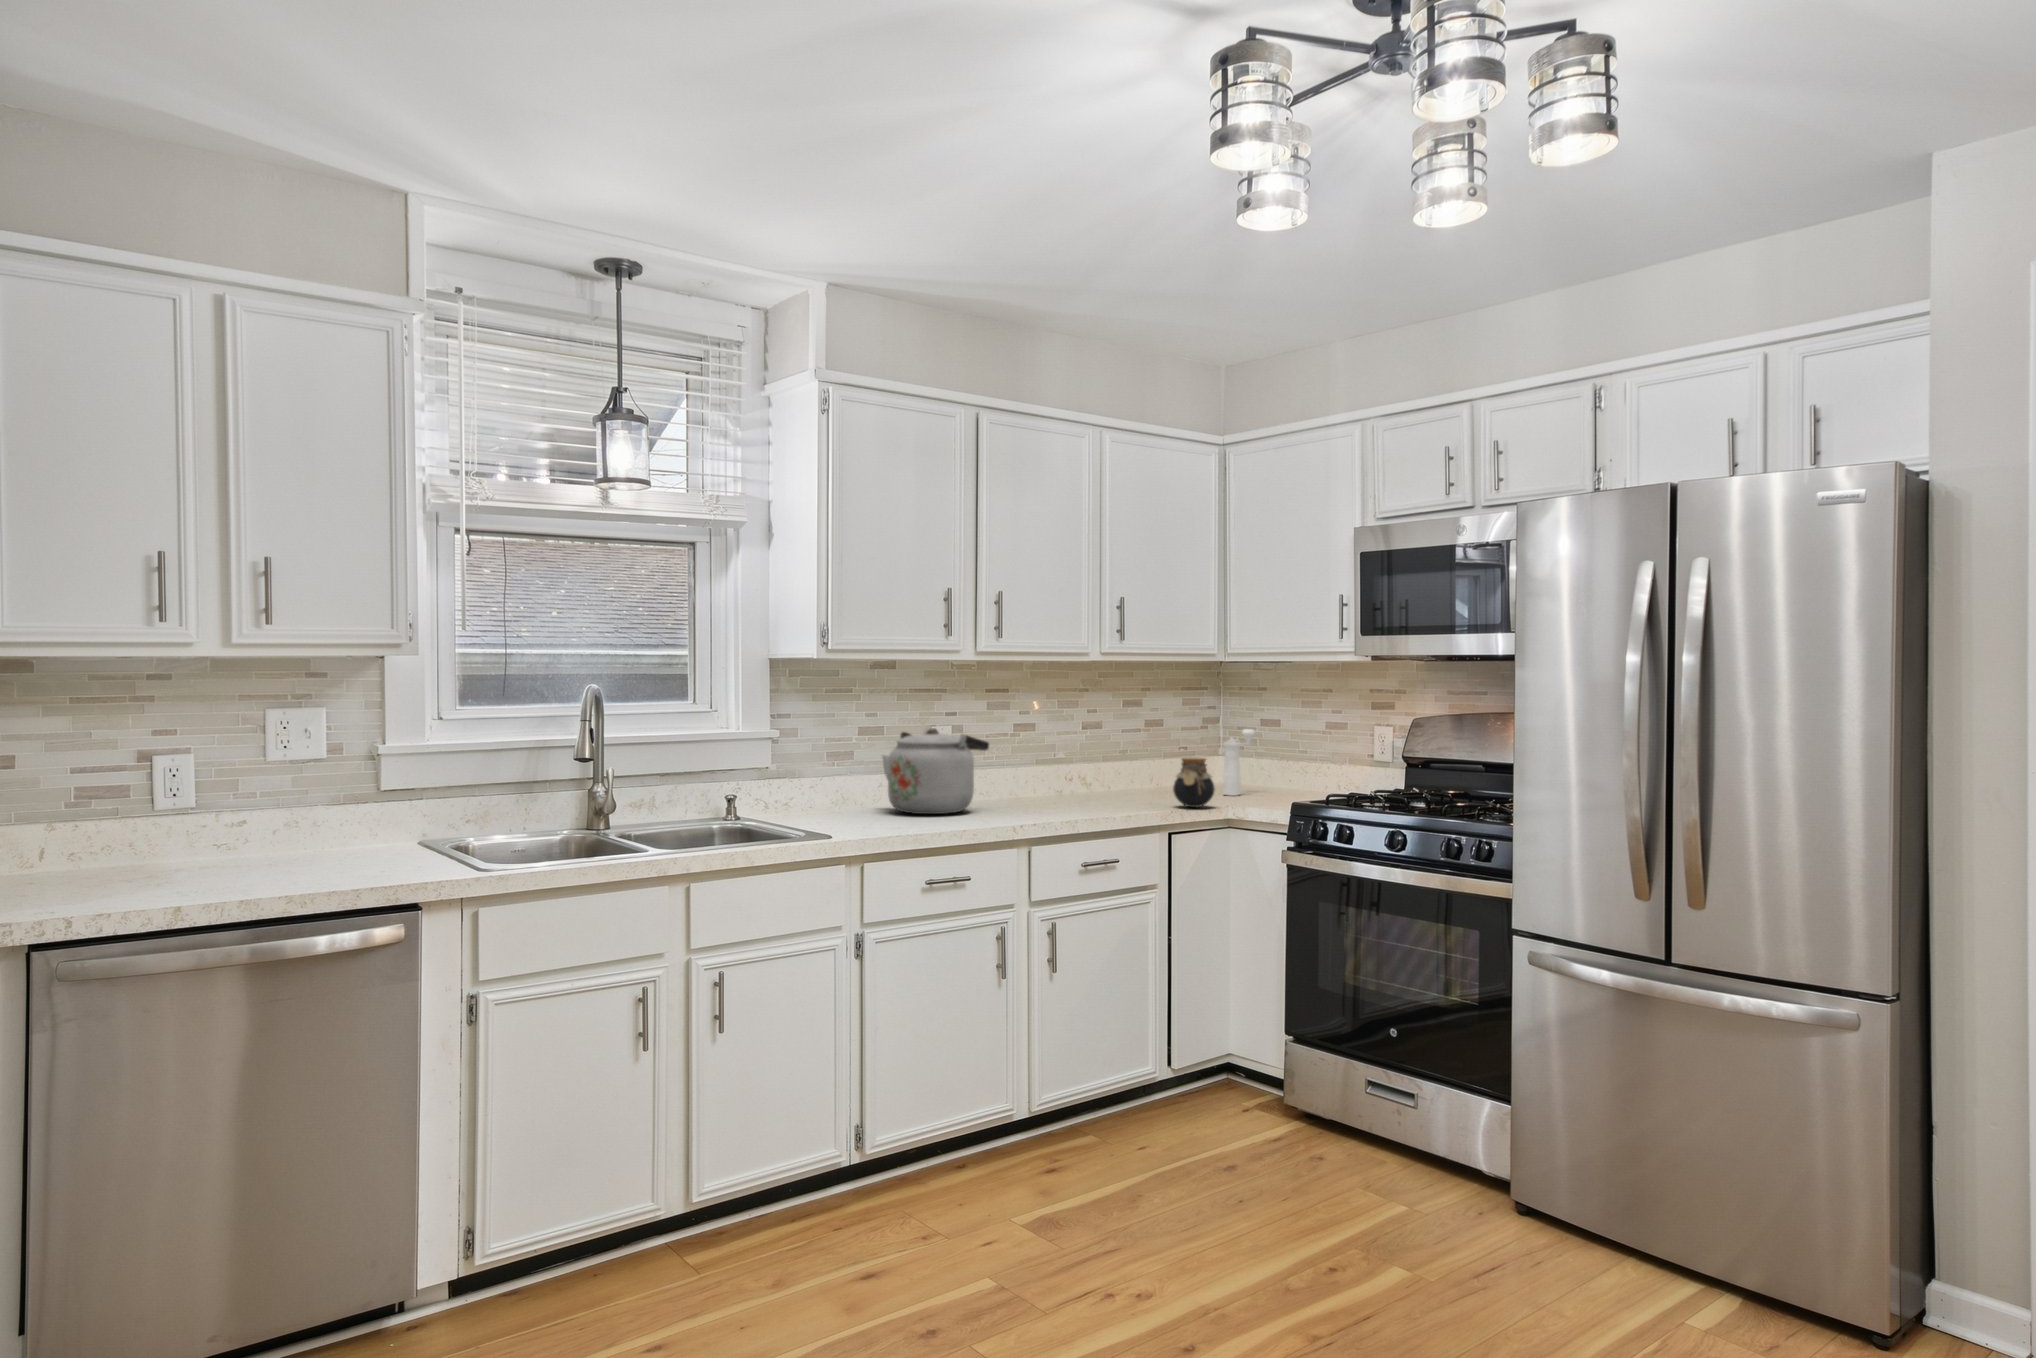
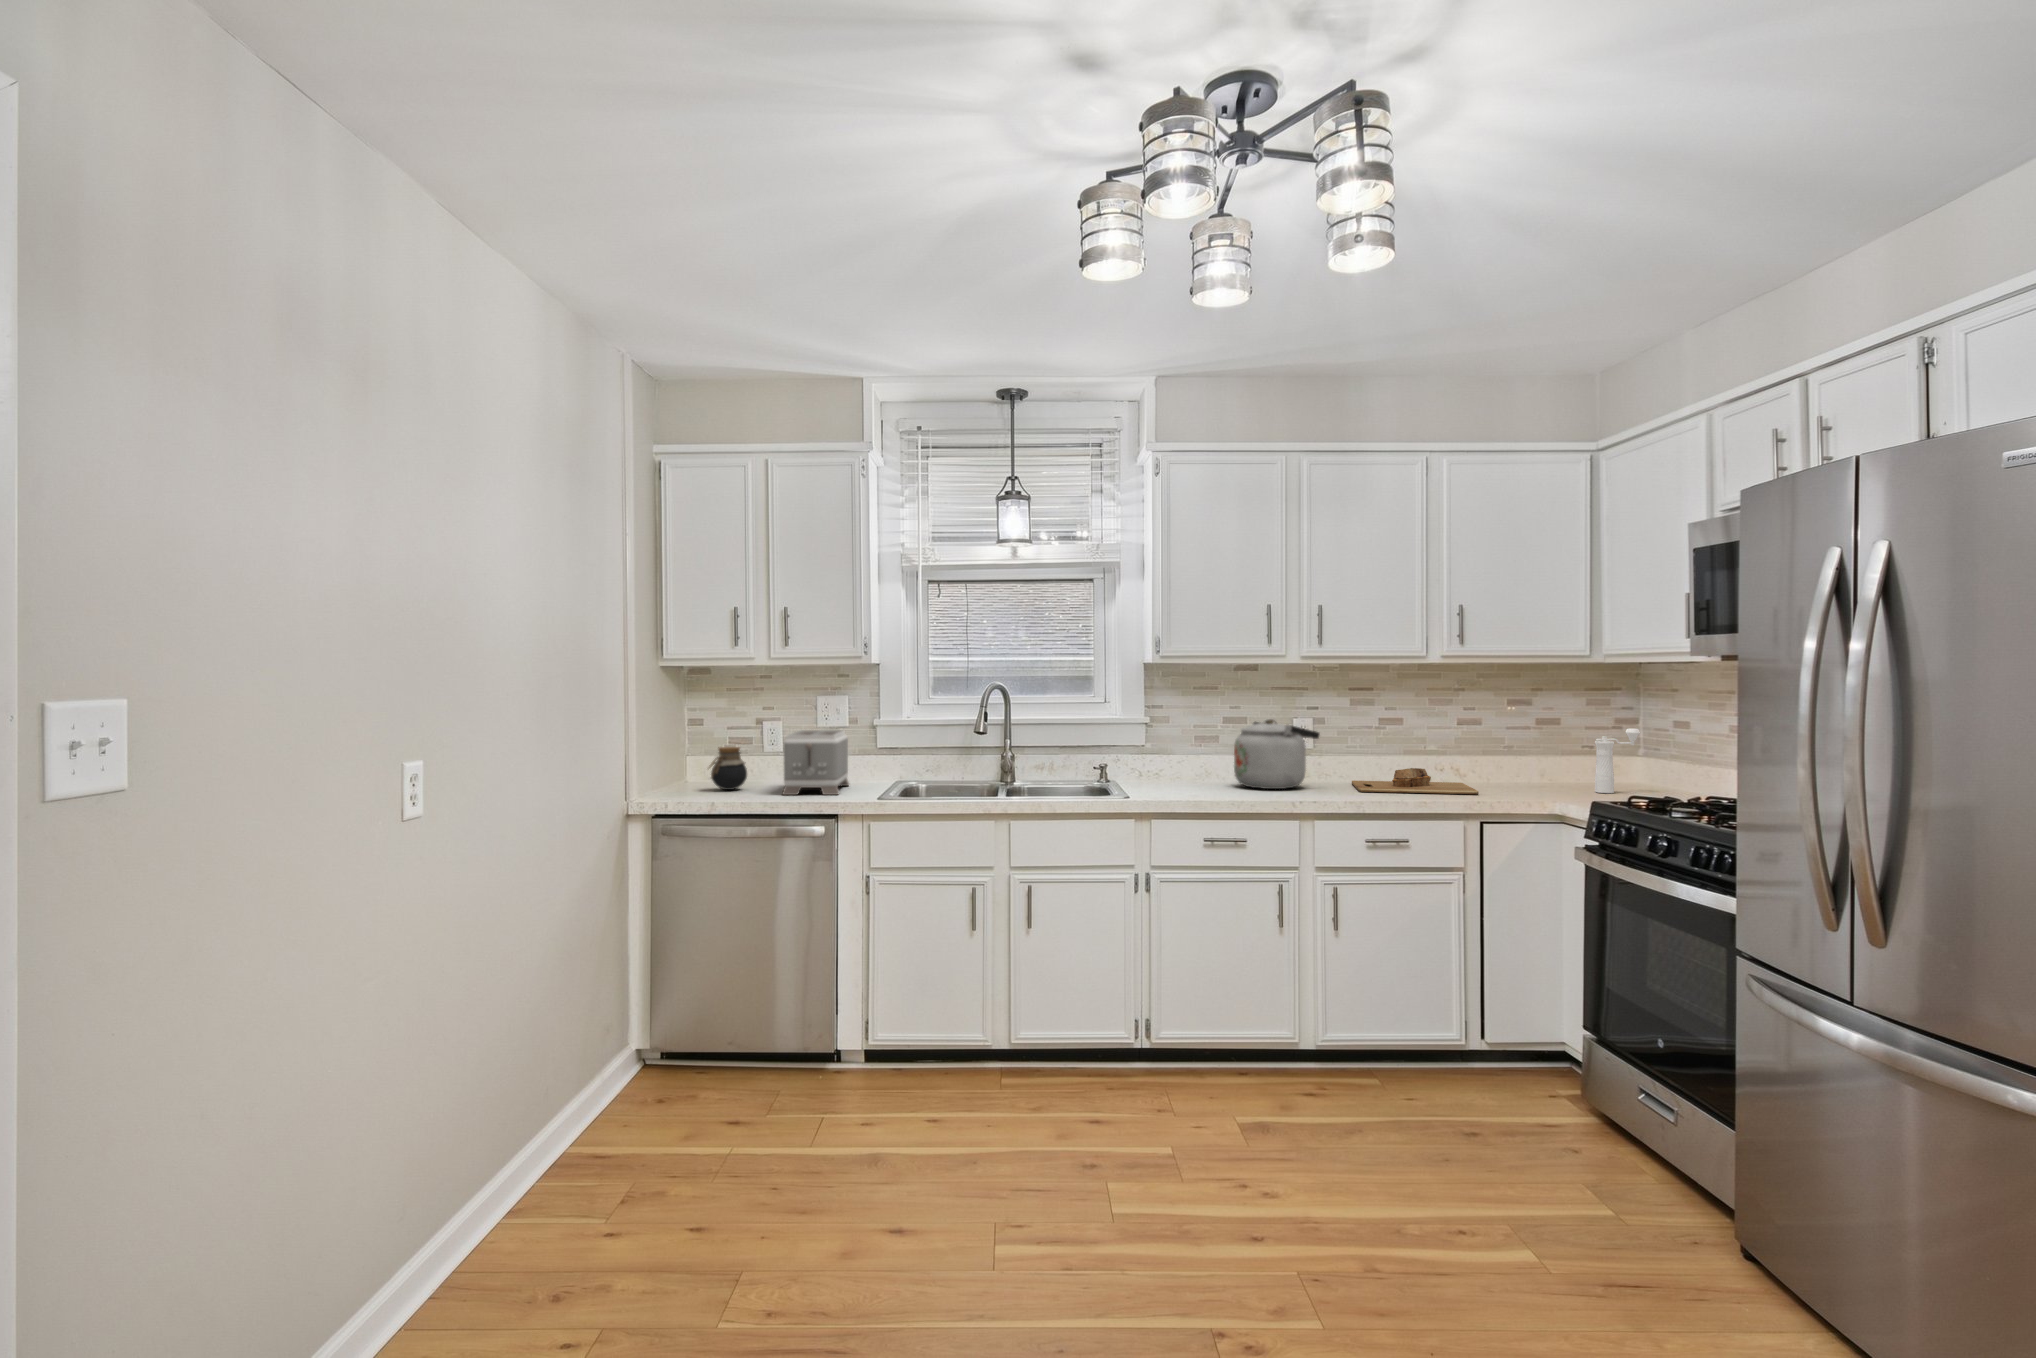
jar: present [1173,757,1215,807] -> present [709,747,747,790]
toaster: none [246,763,383,881] -> present [782,730,849,795]
cutting board: none [997,780,1147,810] -> present [1352,768,1479,794]

